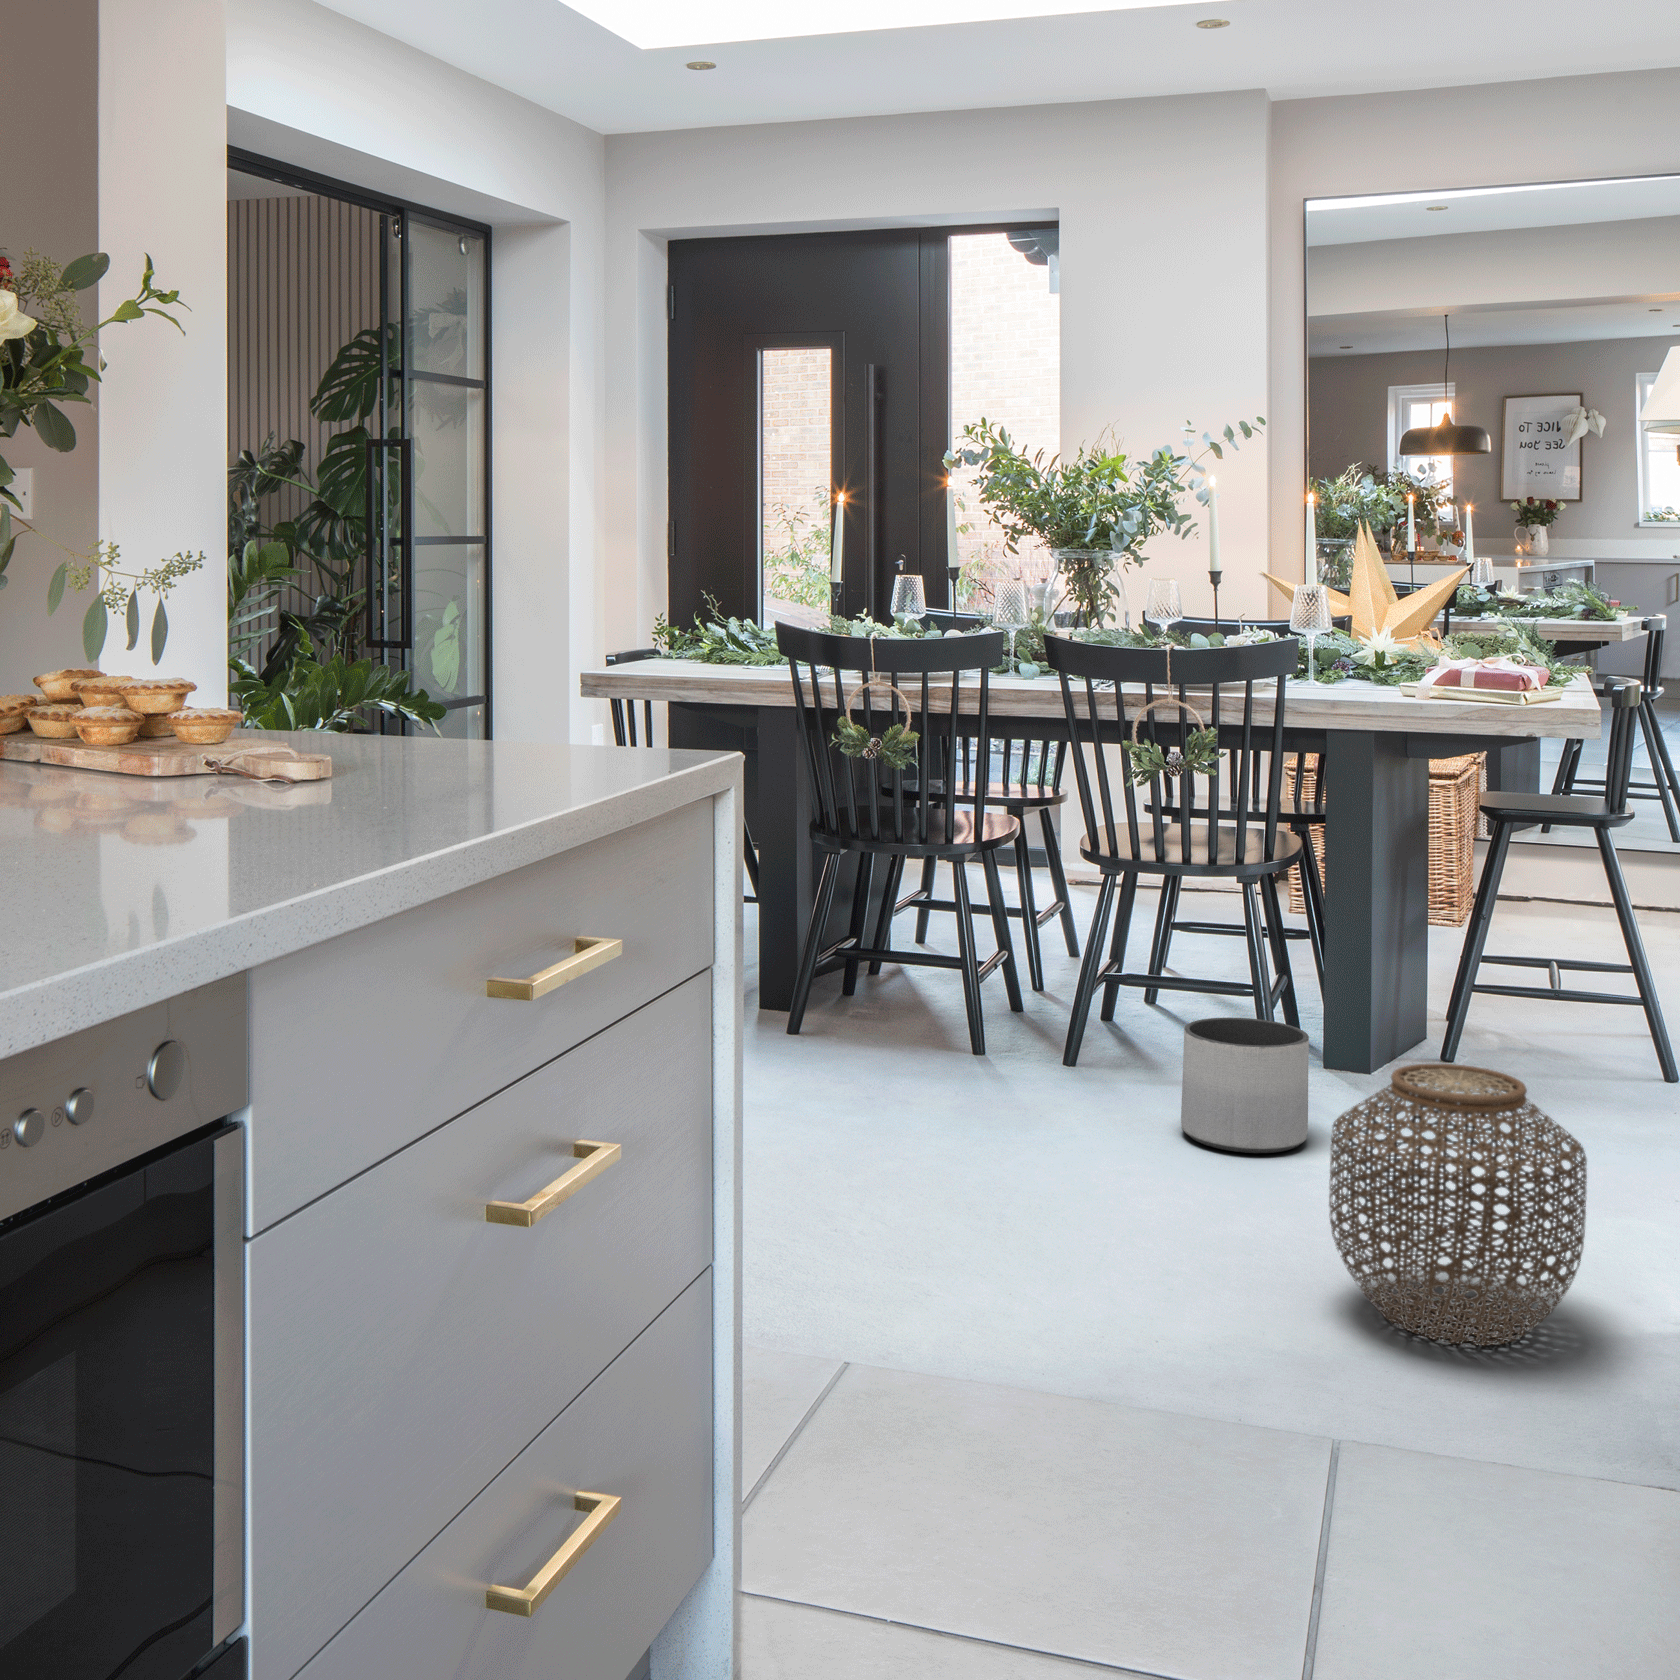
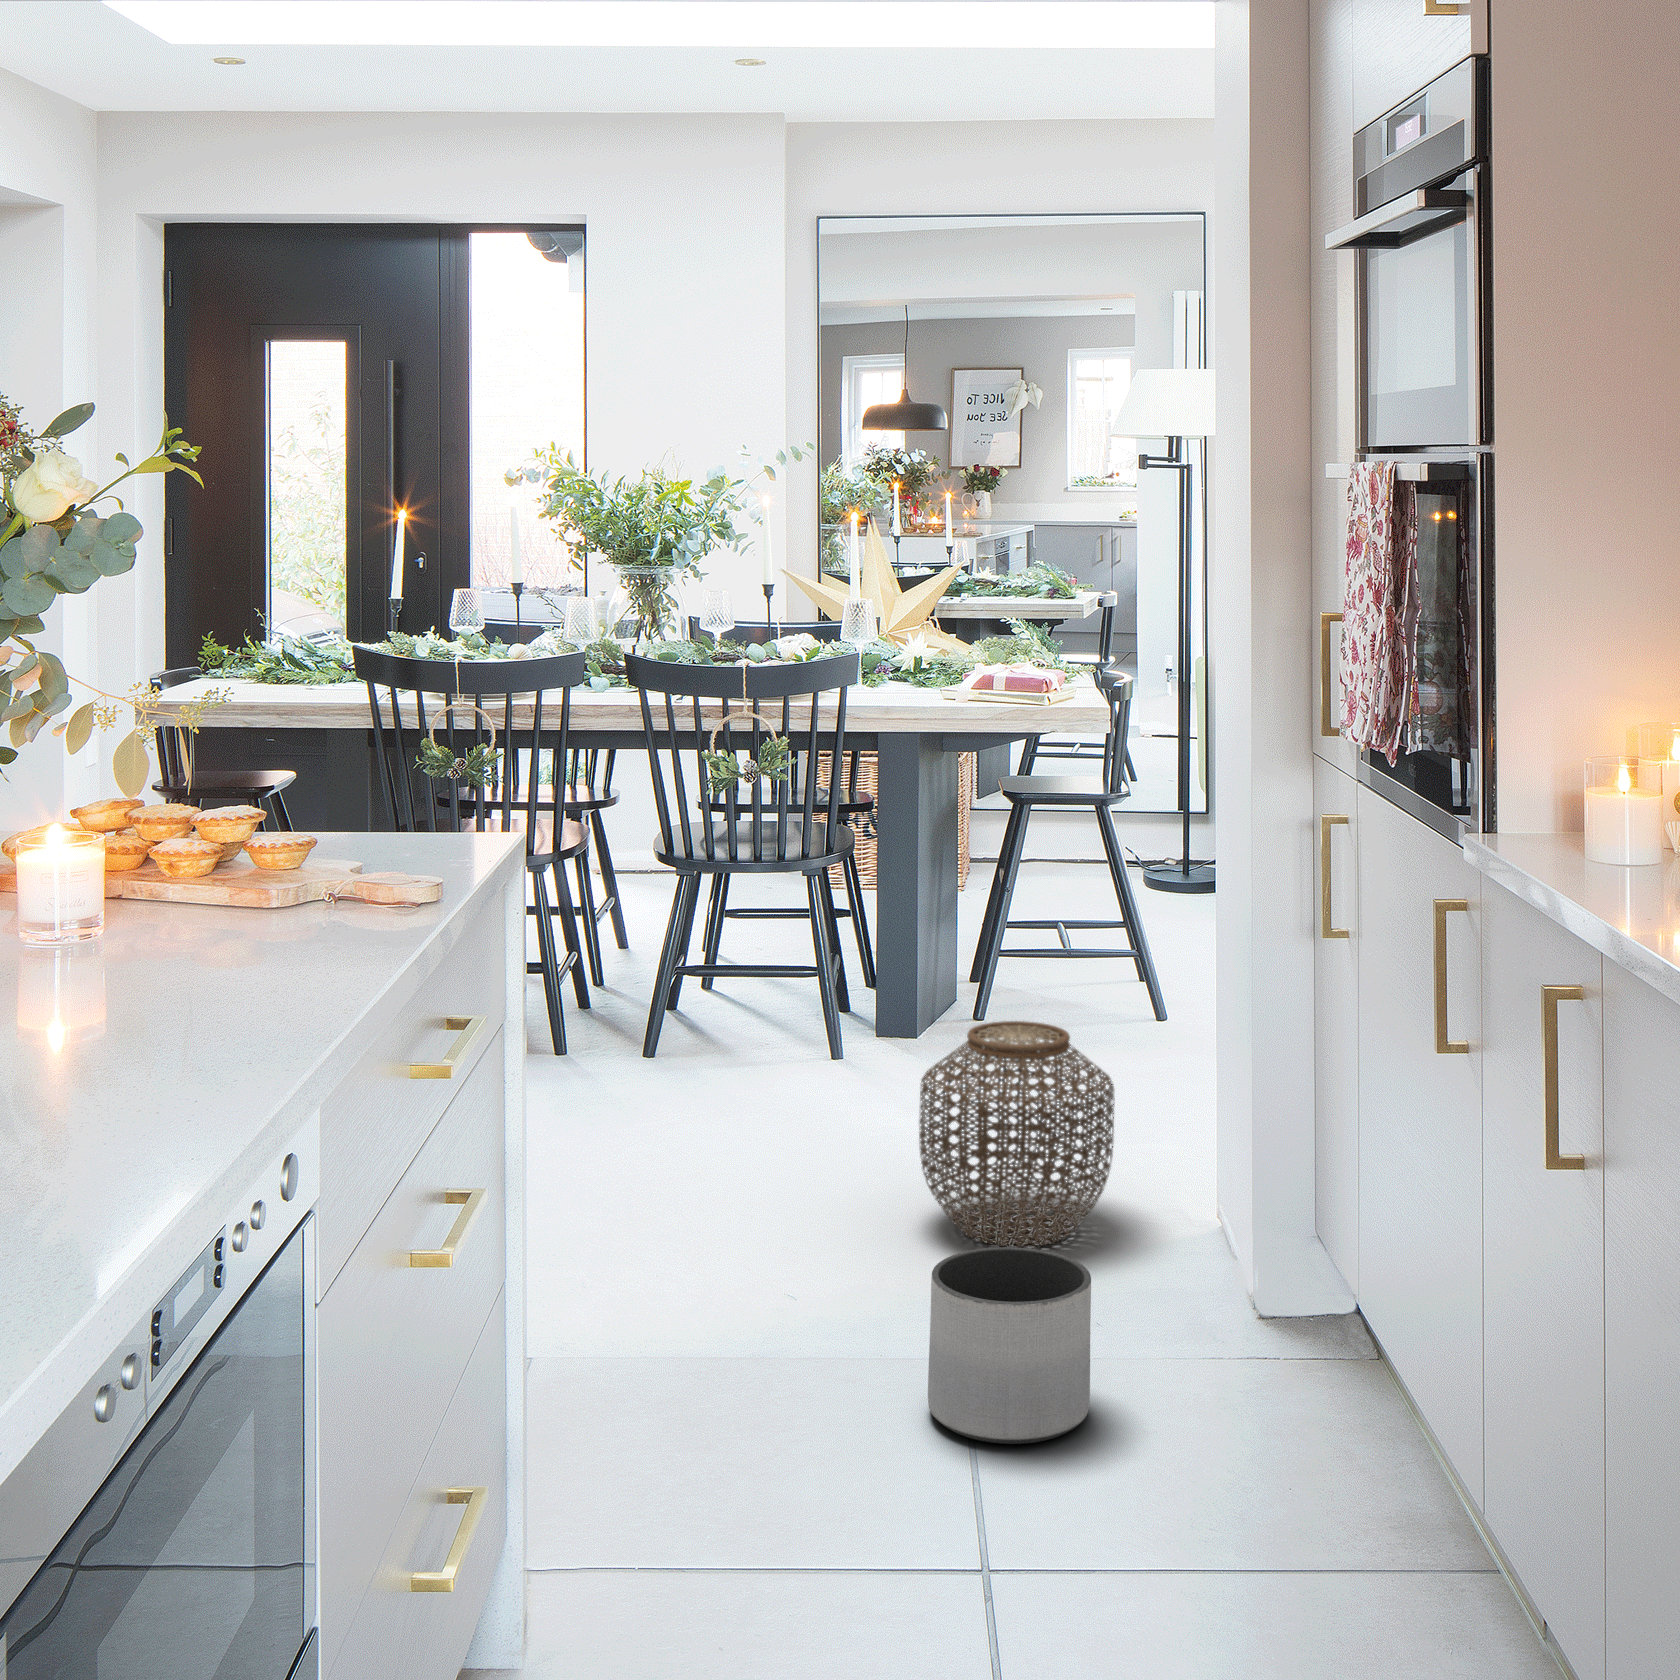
planter: present [1181,1018,1309,1153] -> present [928,1247,1091,1444]

